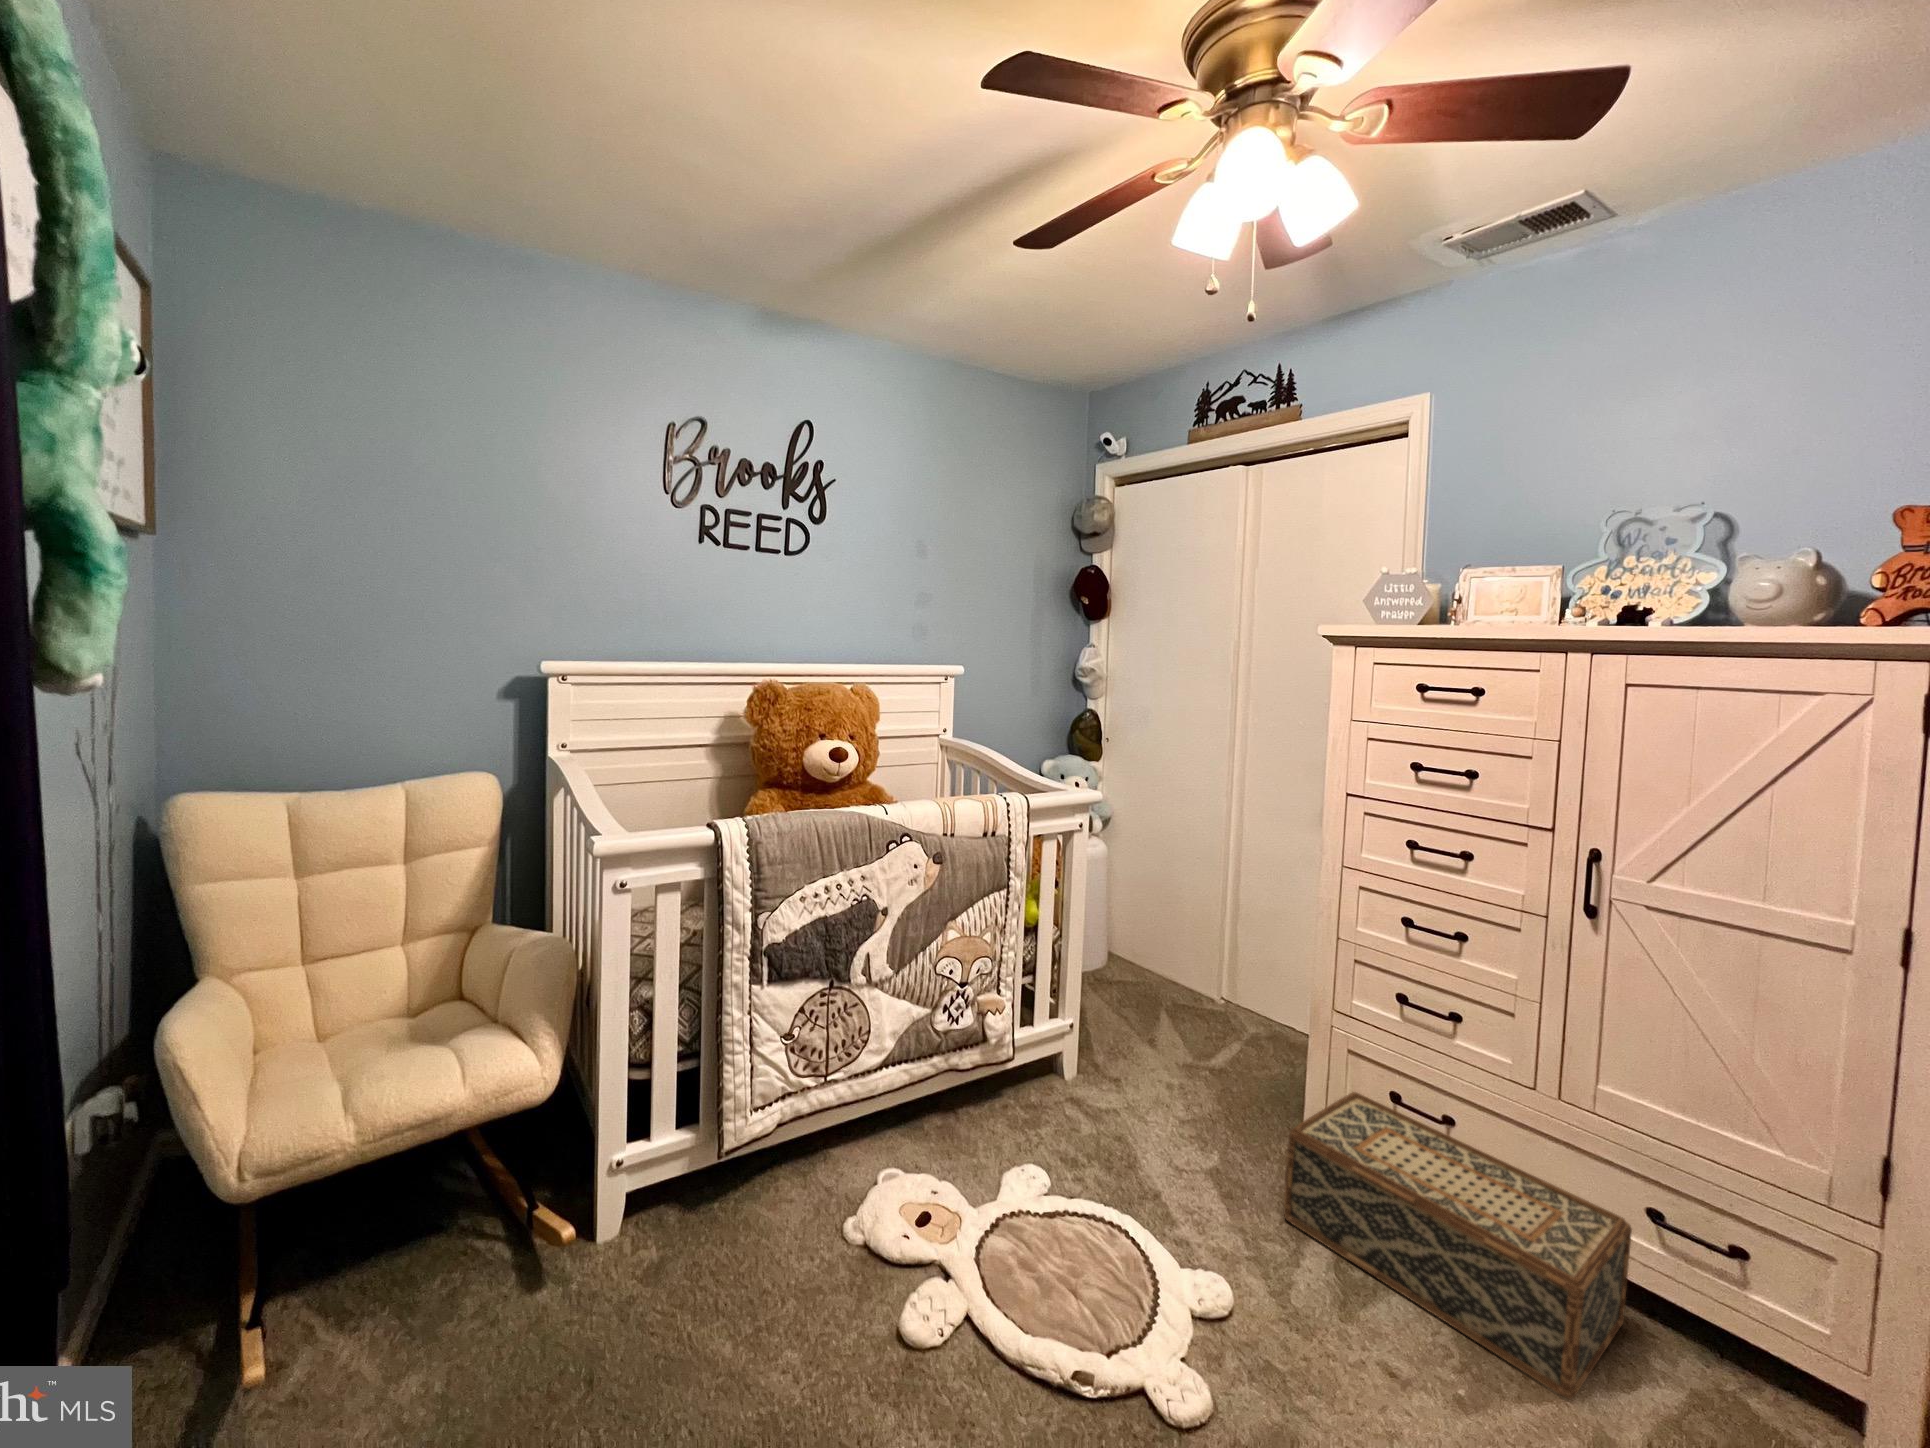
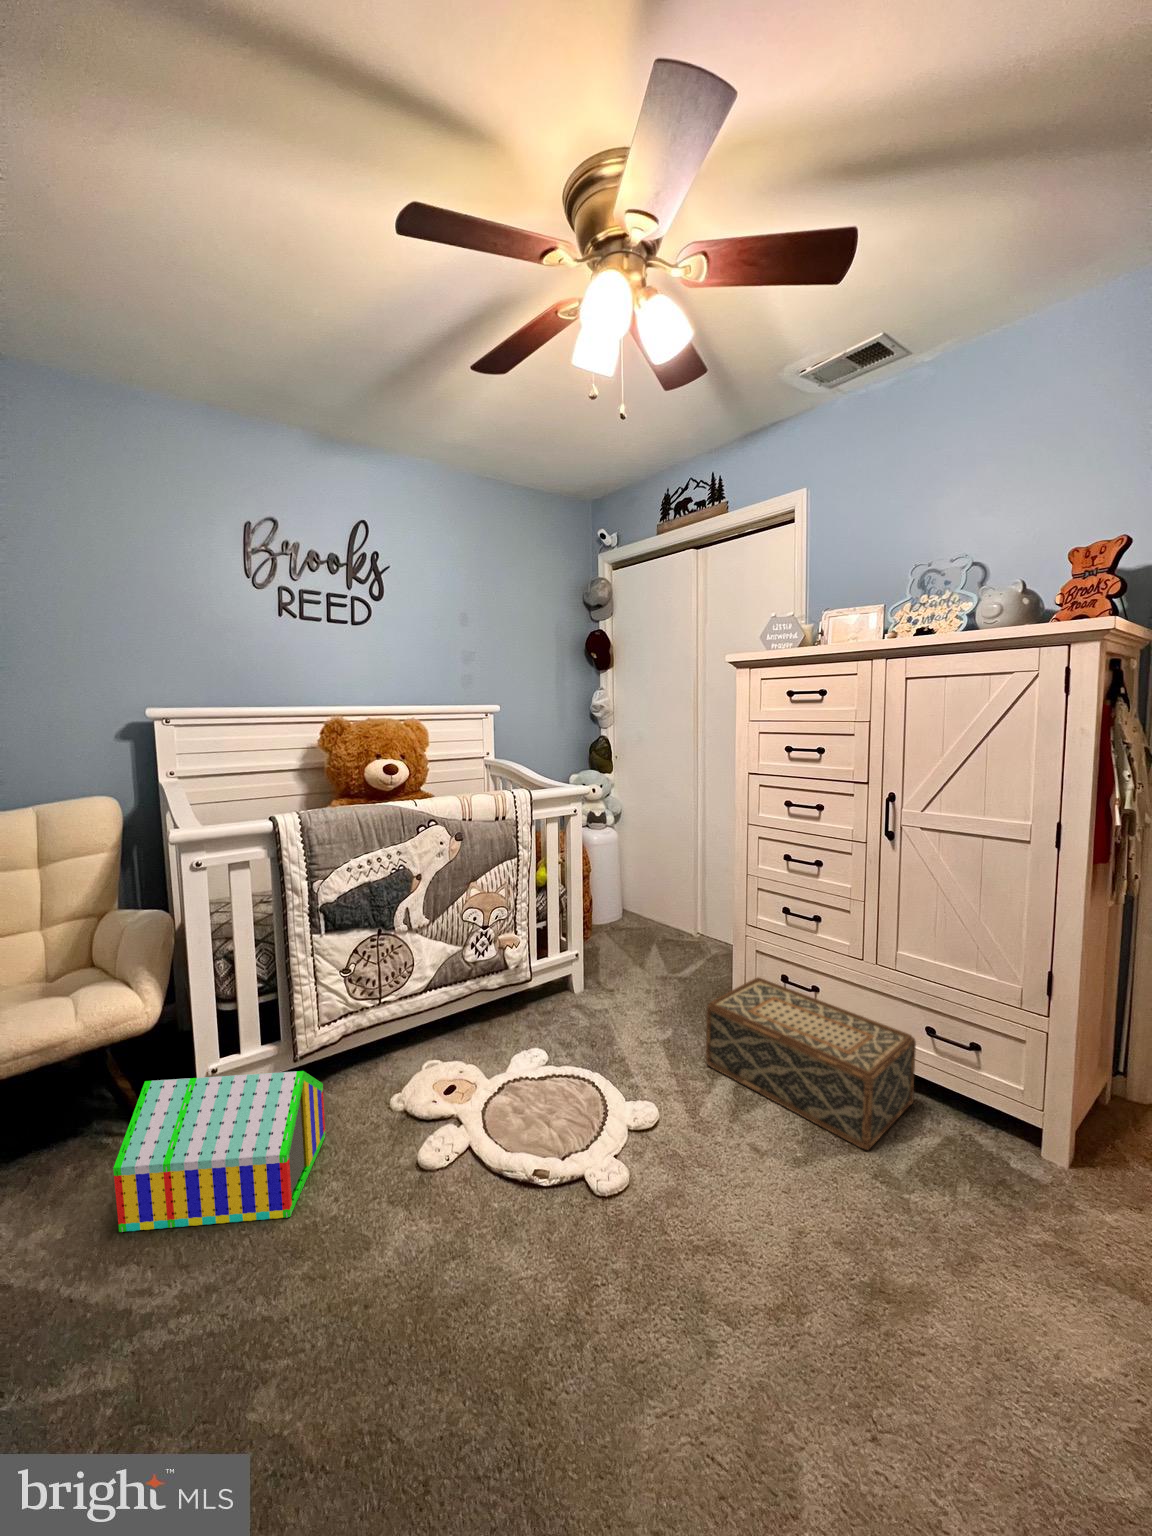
toy house: none [513,1181,765,1402] -> present [113,1071,326,1232]

